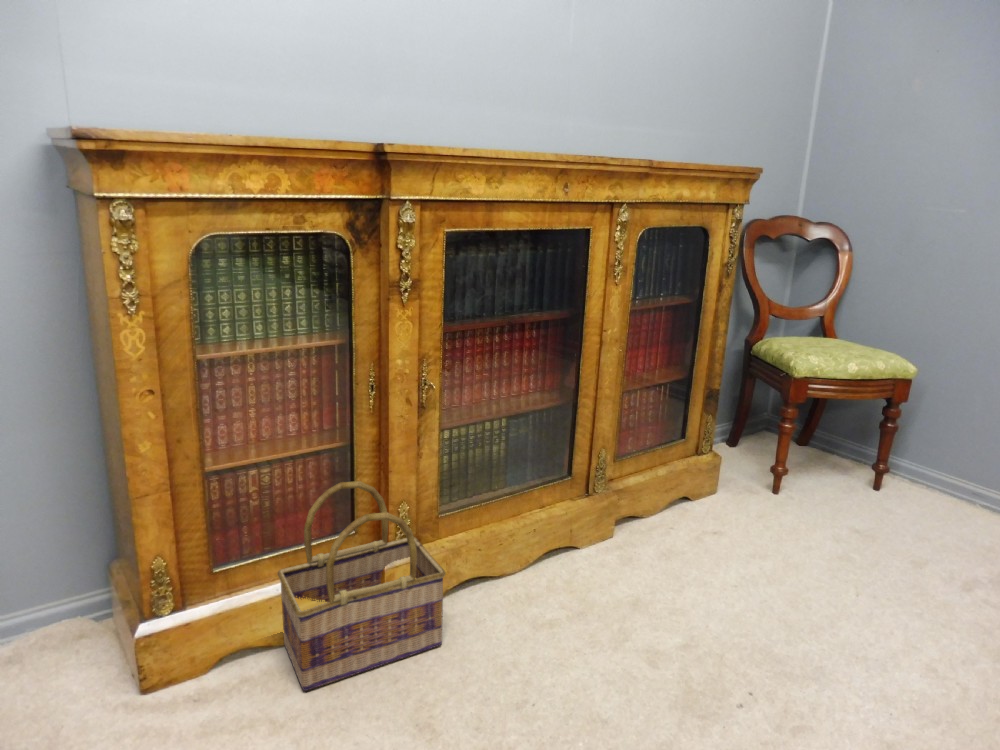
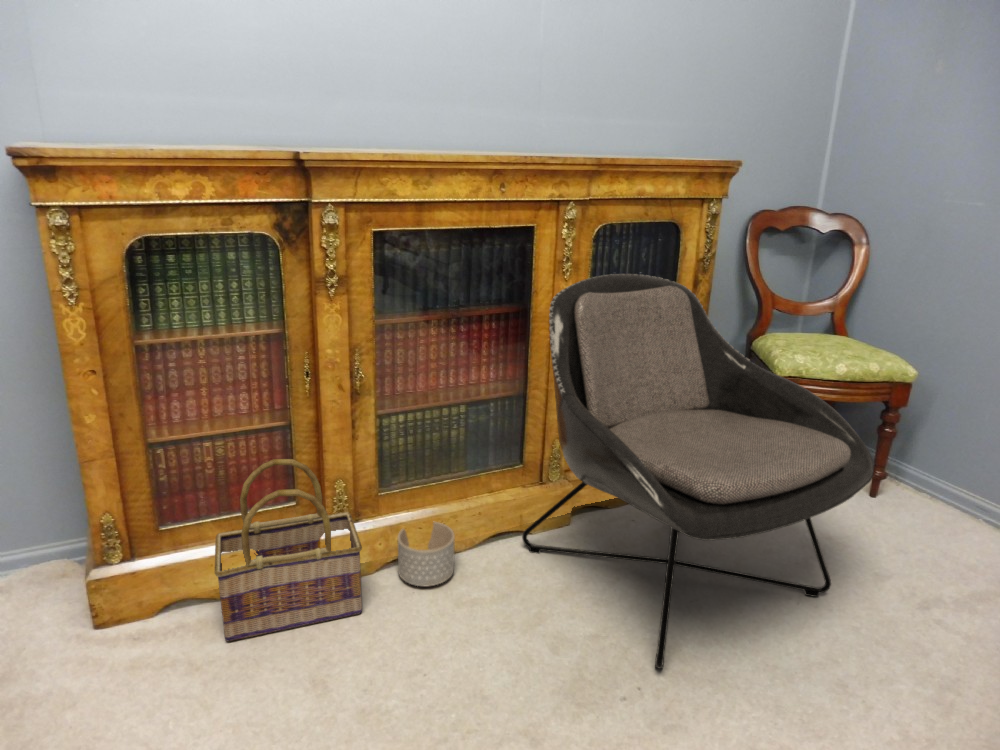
lounge chair: none [579,279,930,671] -> present [522,274,874,669]
planter: none [463,541,524,611] -> present [398,521,454,586]

